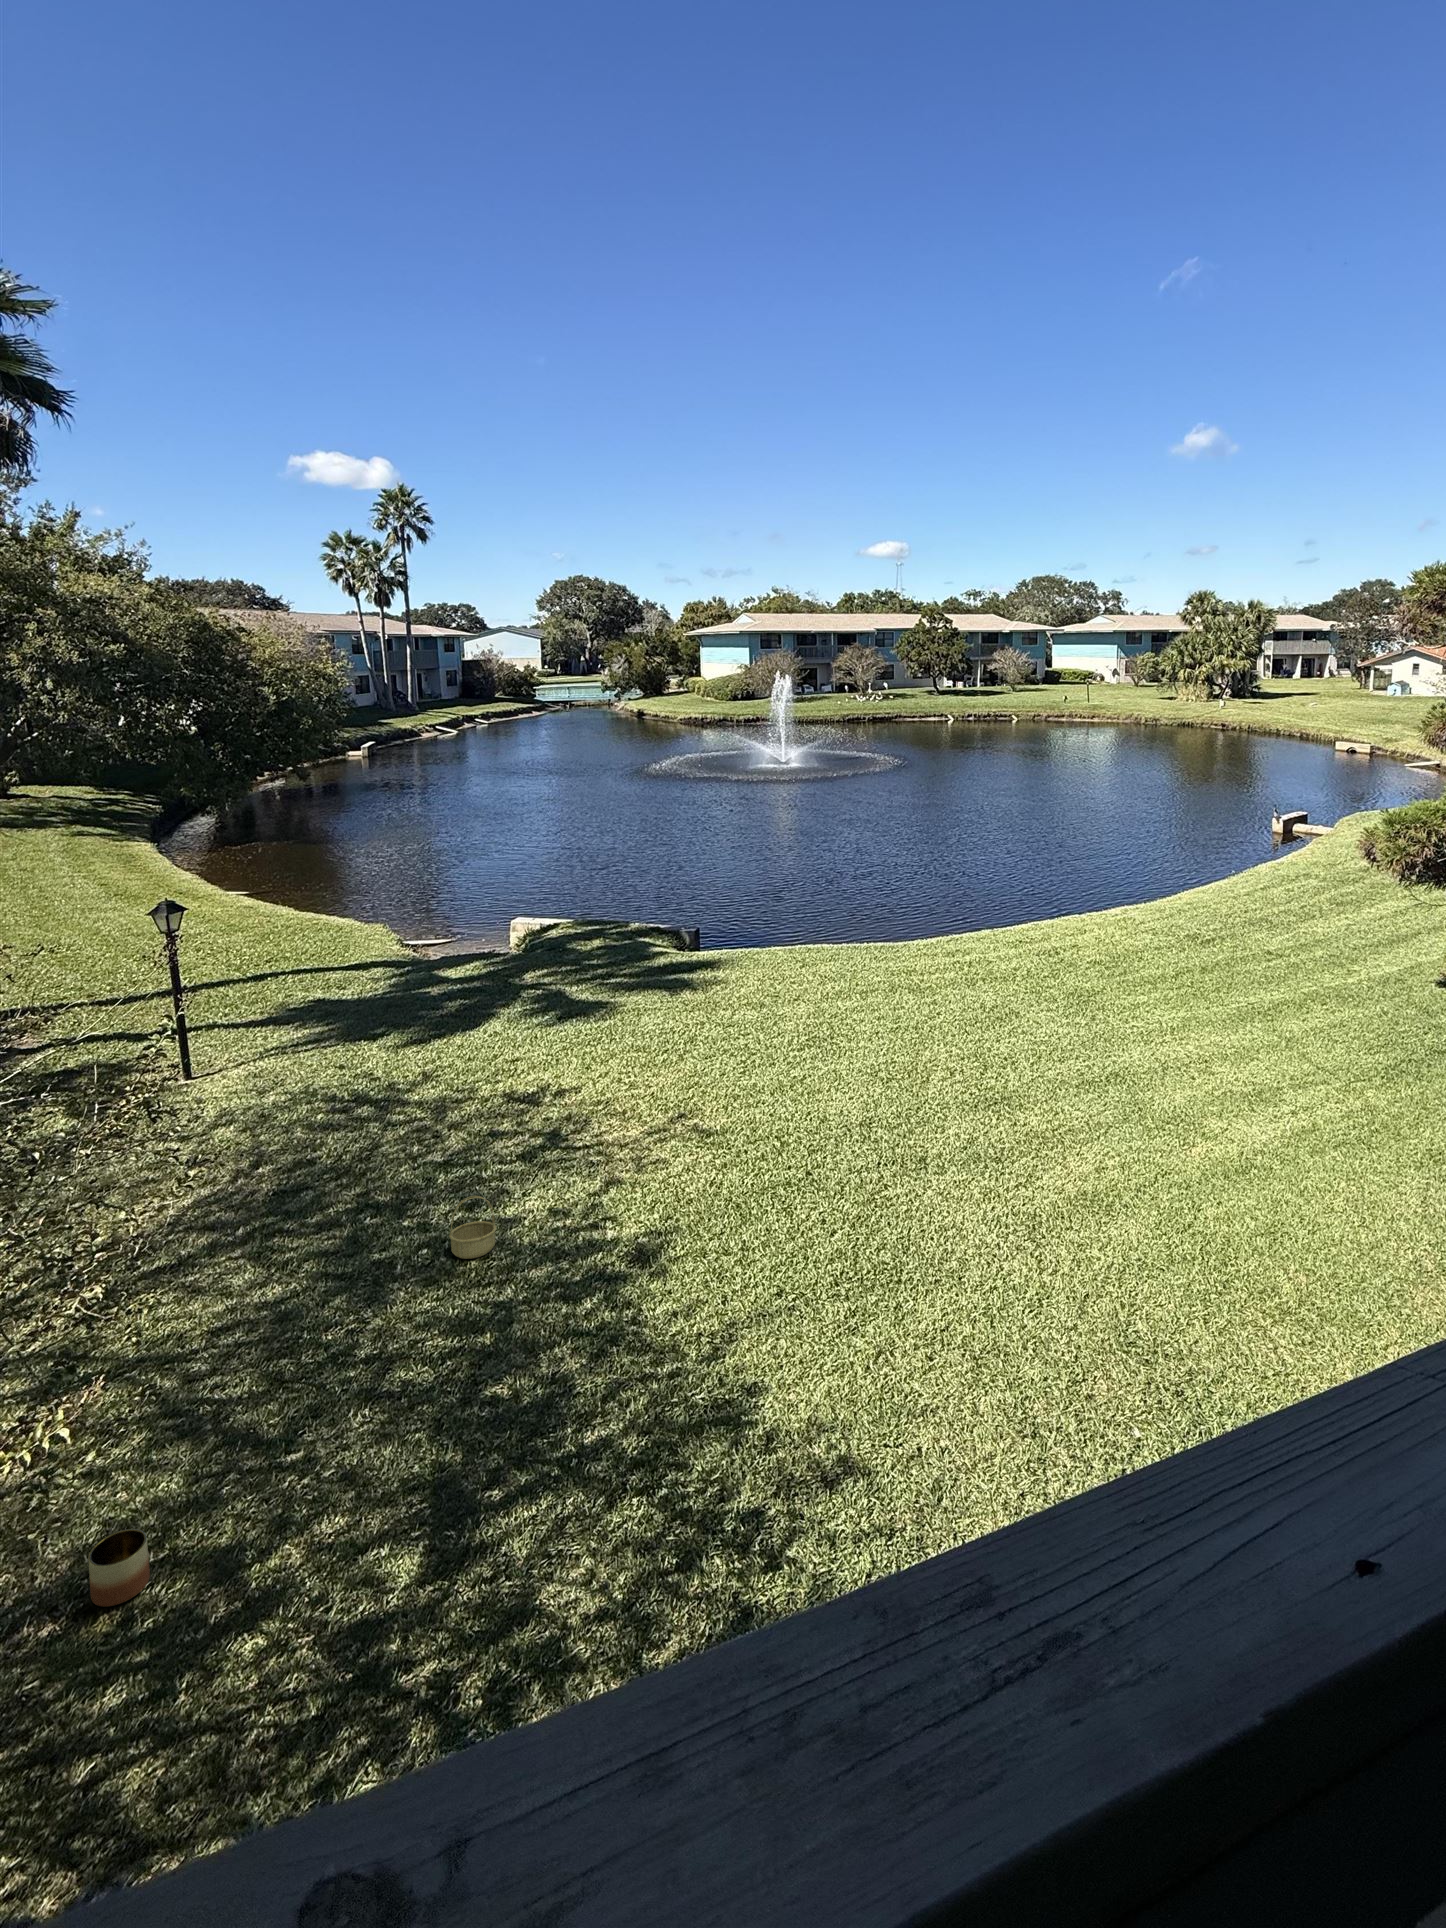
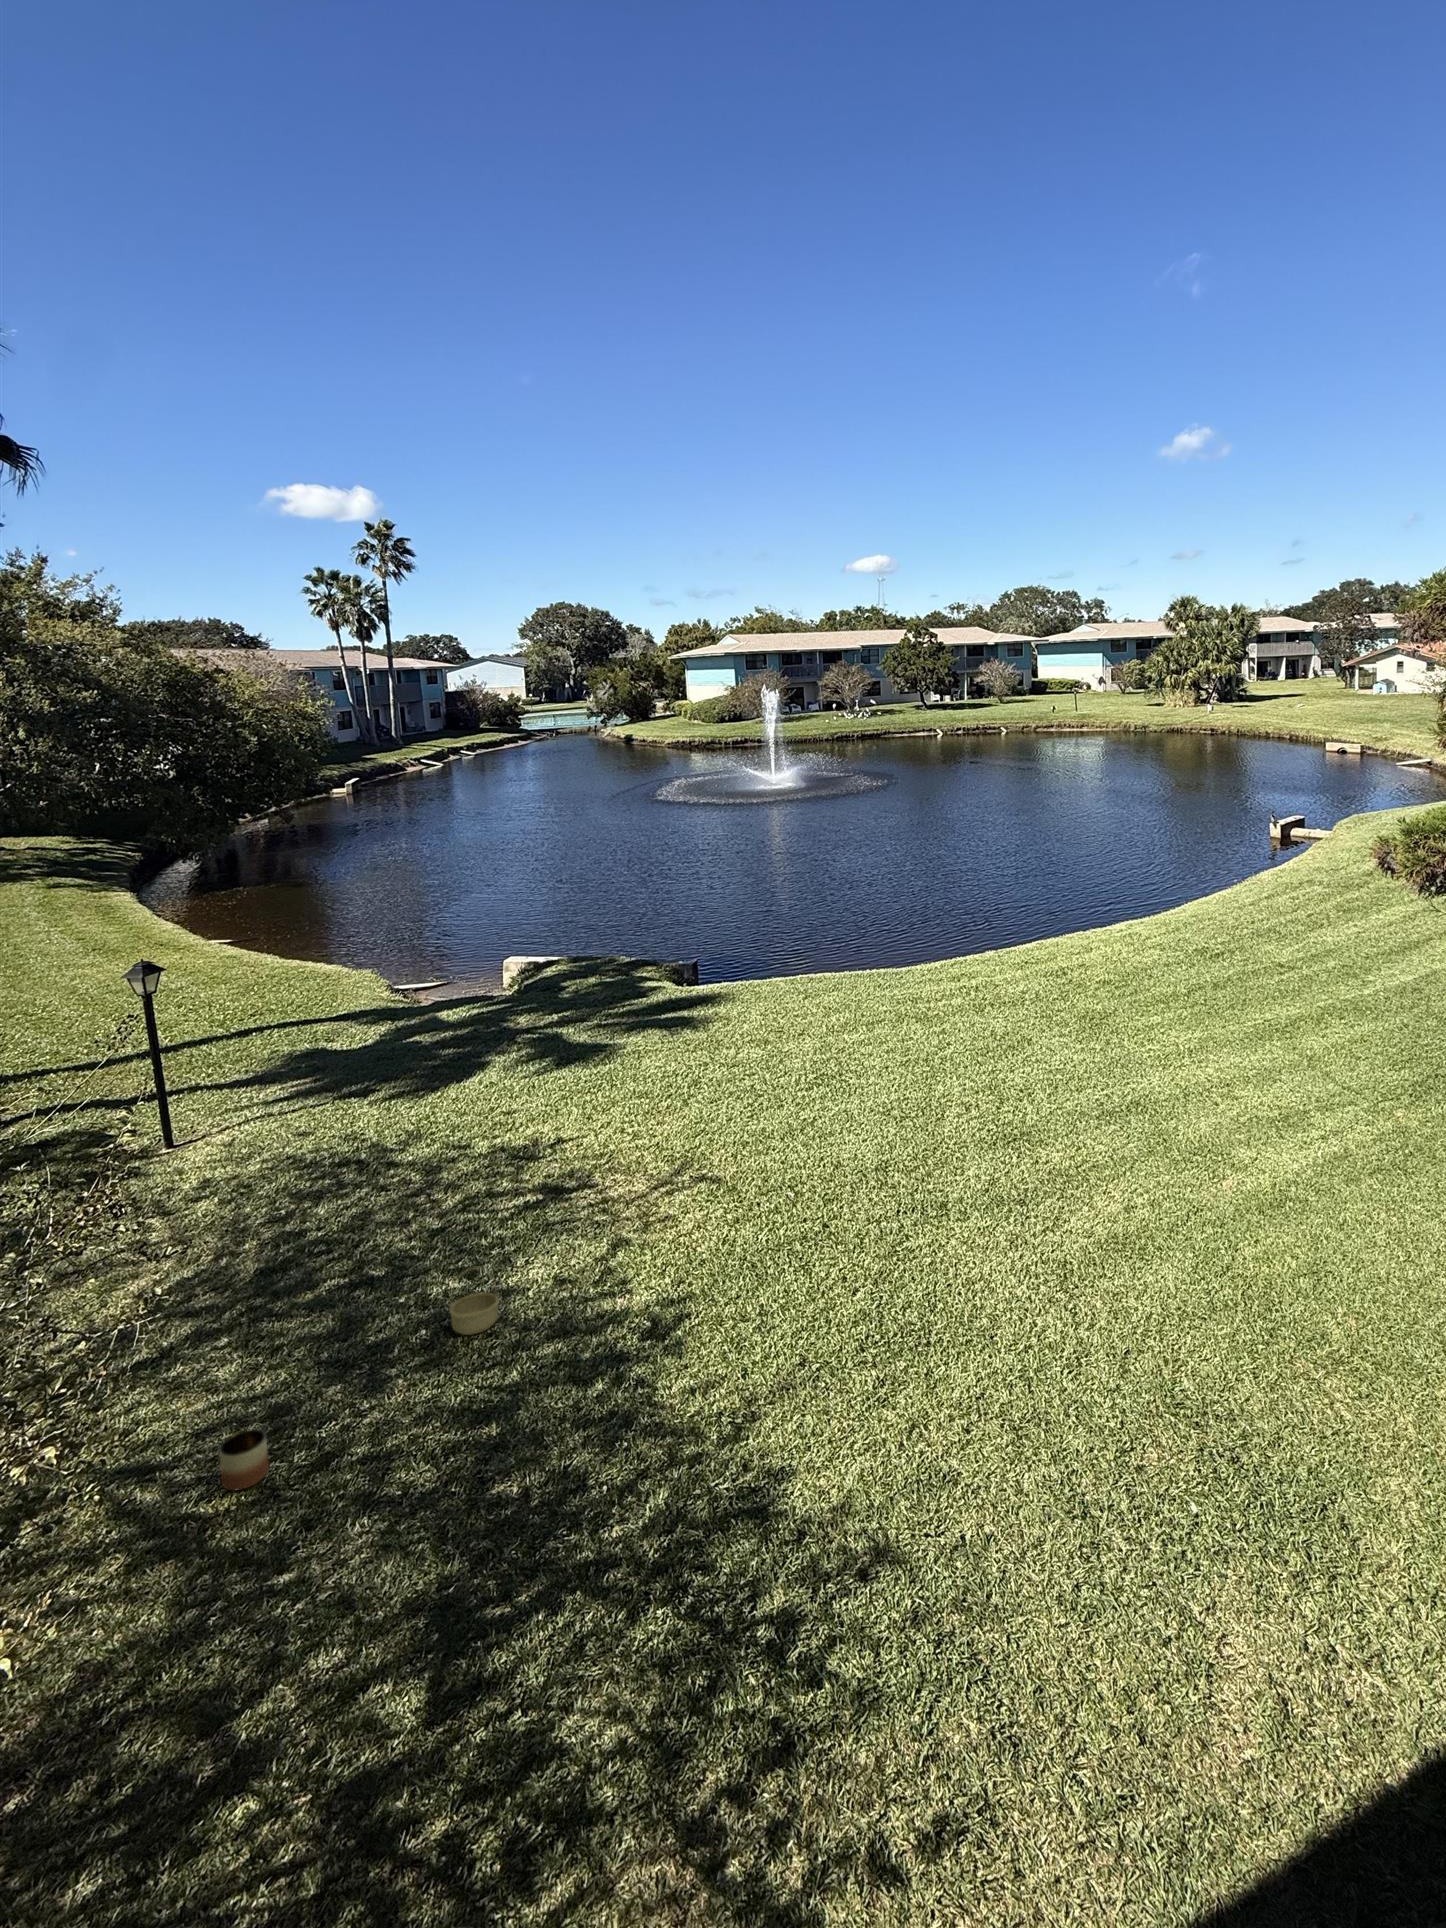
planter: present [88,1529,150,1607] -> present [219,1429,269,1491]

